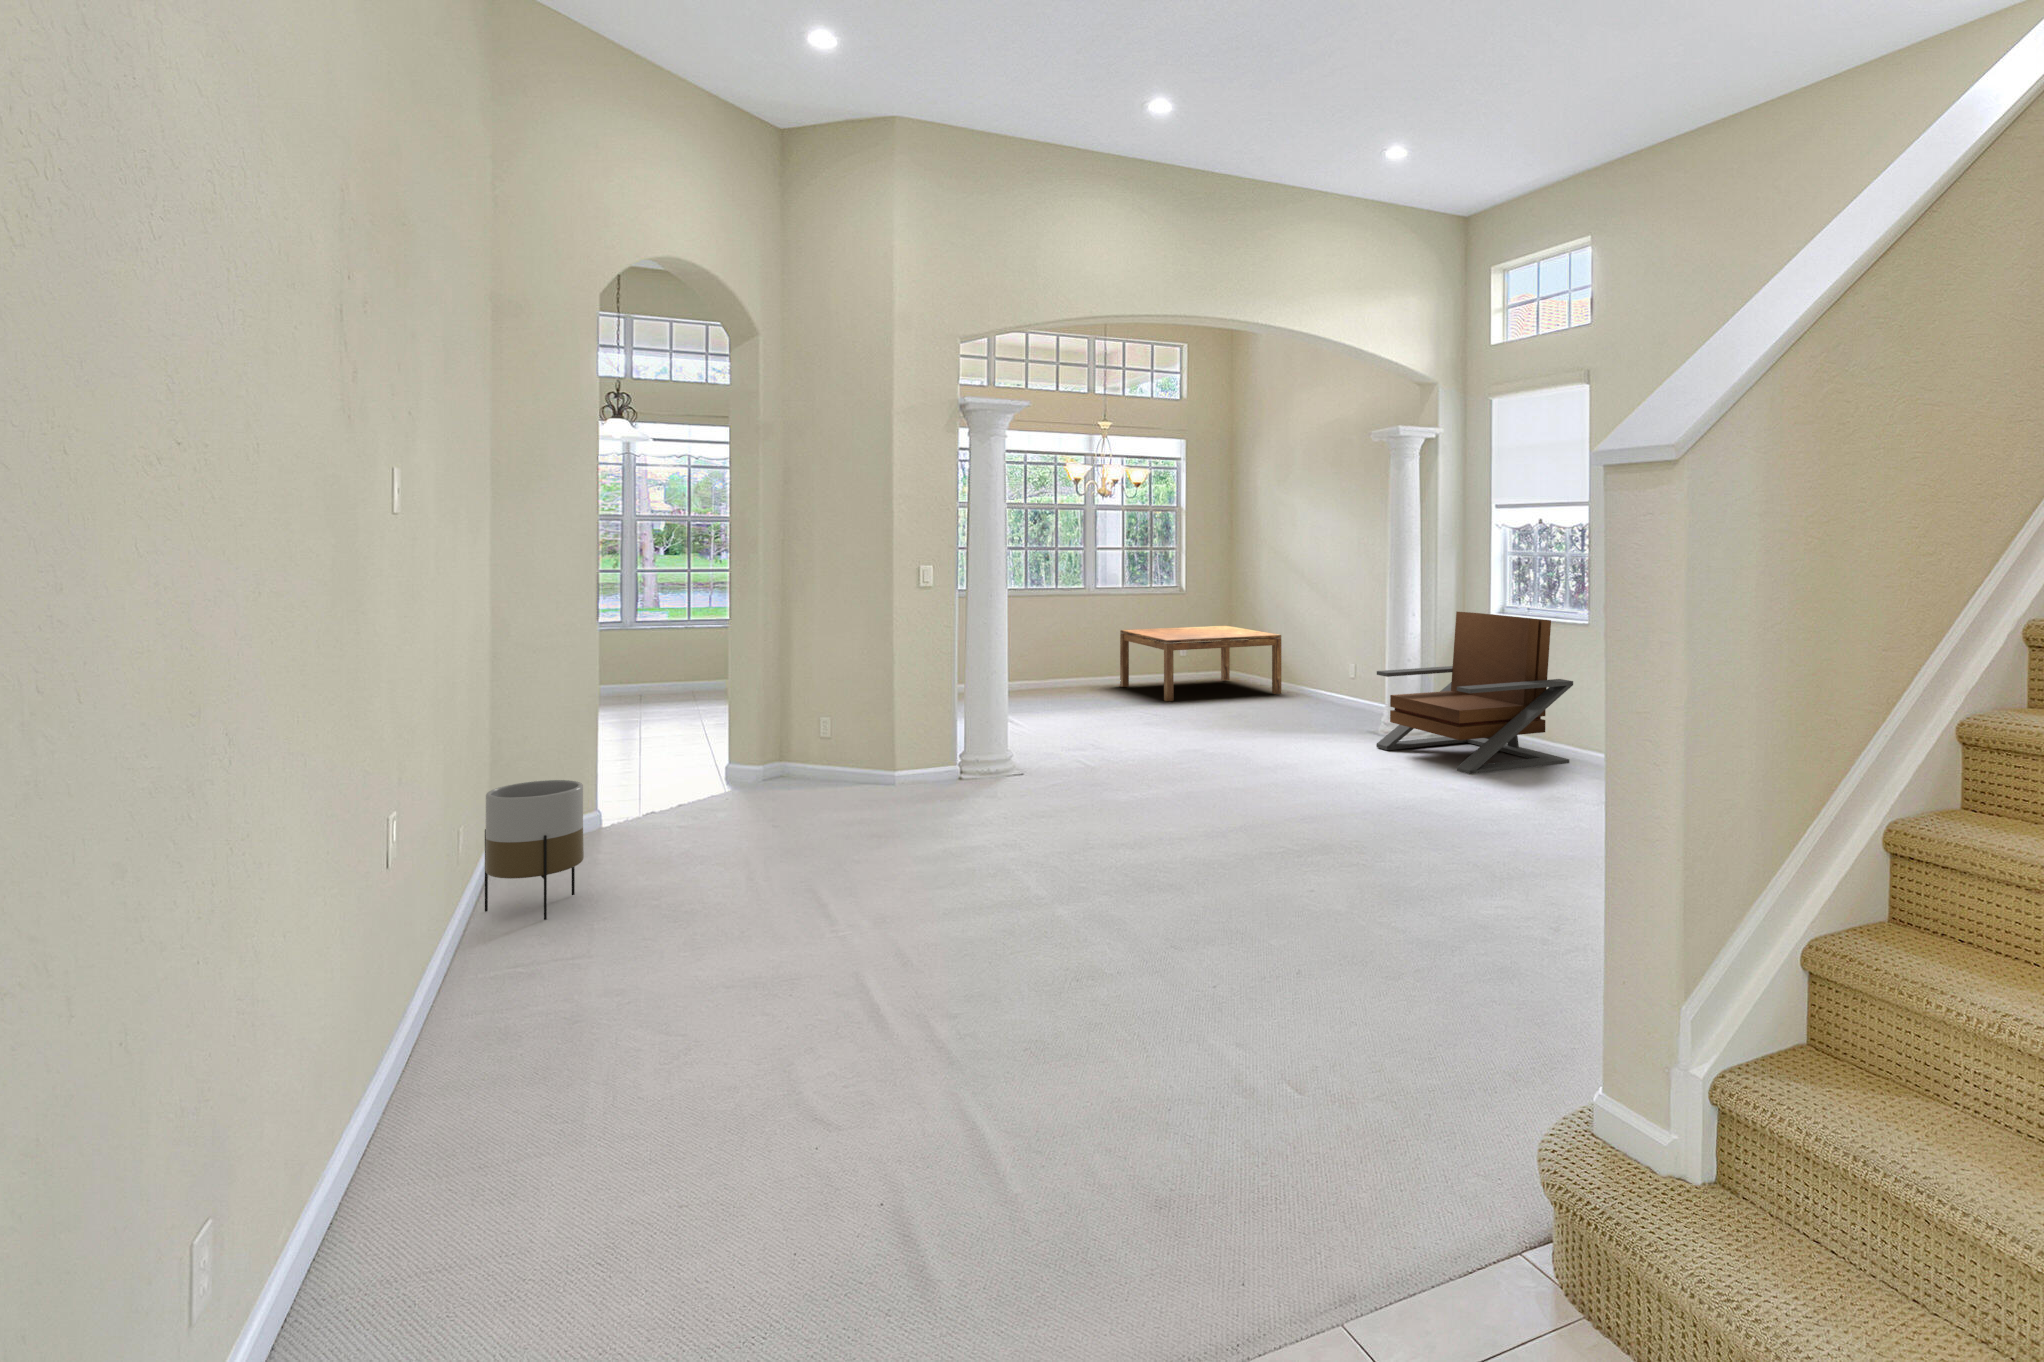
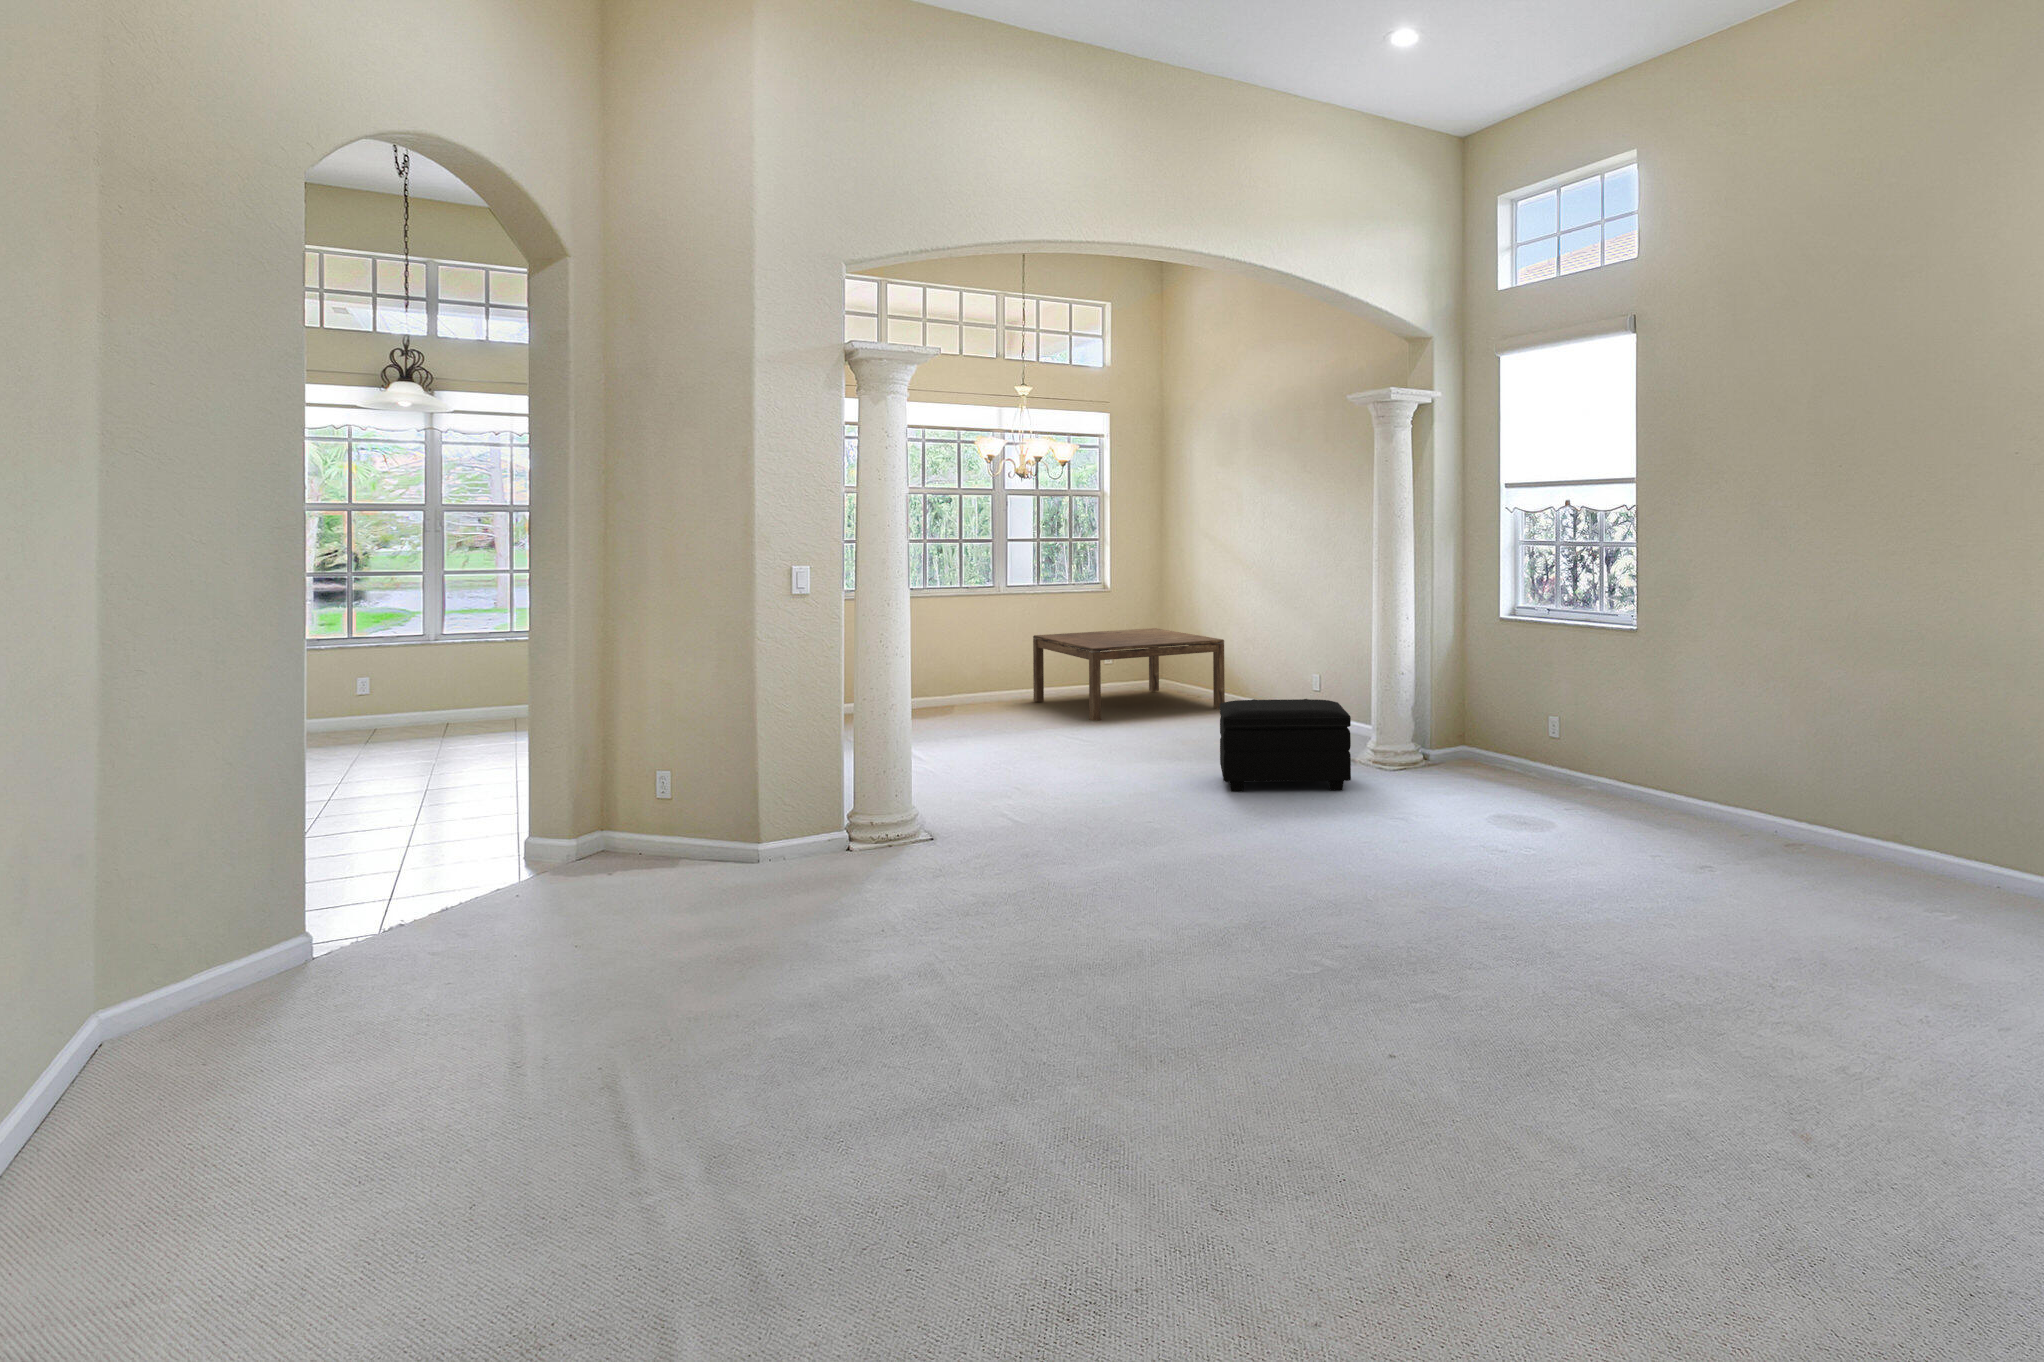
lounge chair: present [1376,612,1573,774] -> none [1370,615,1622,825]
footstool: none [1256,678,1359,751] -> present [1220,699,1351,791]
planter: present [485,780,584,920] -> none [39,925,227,1177]

